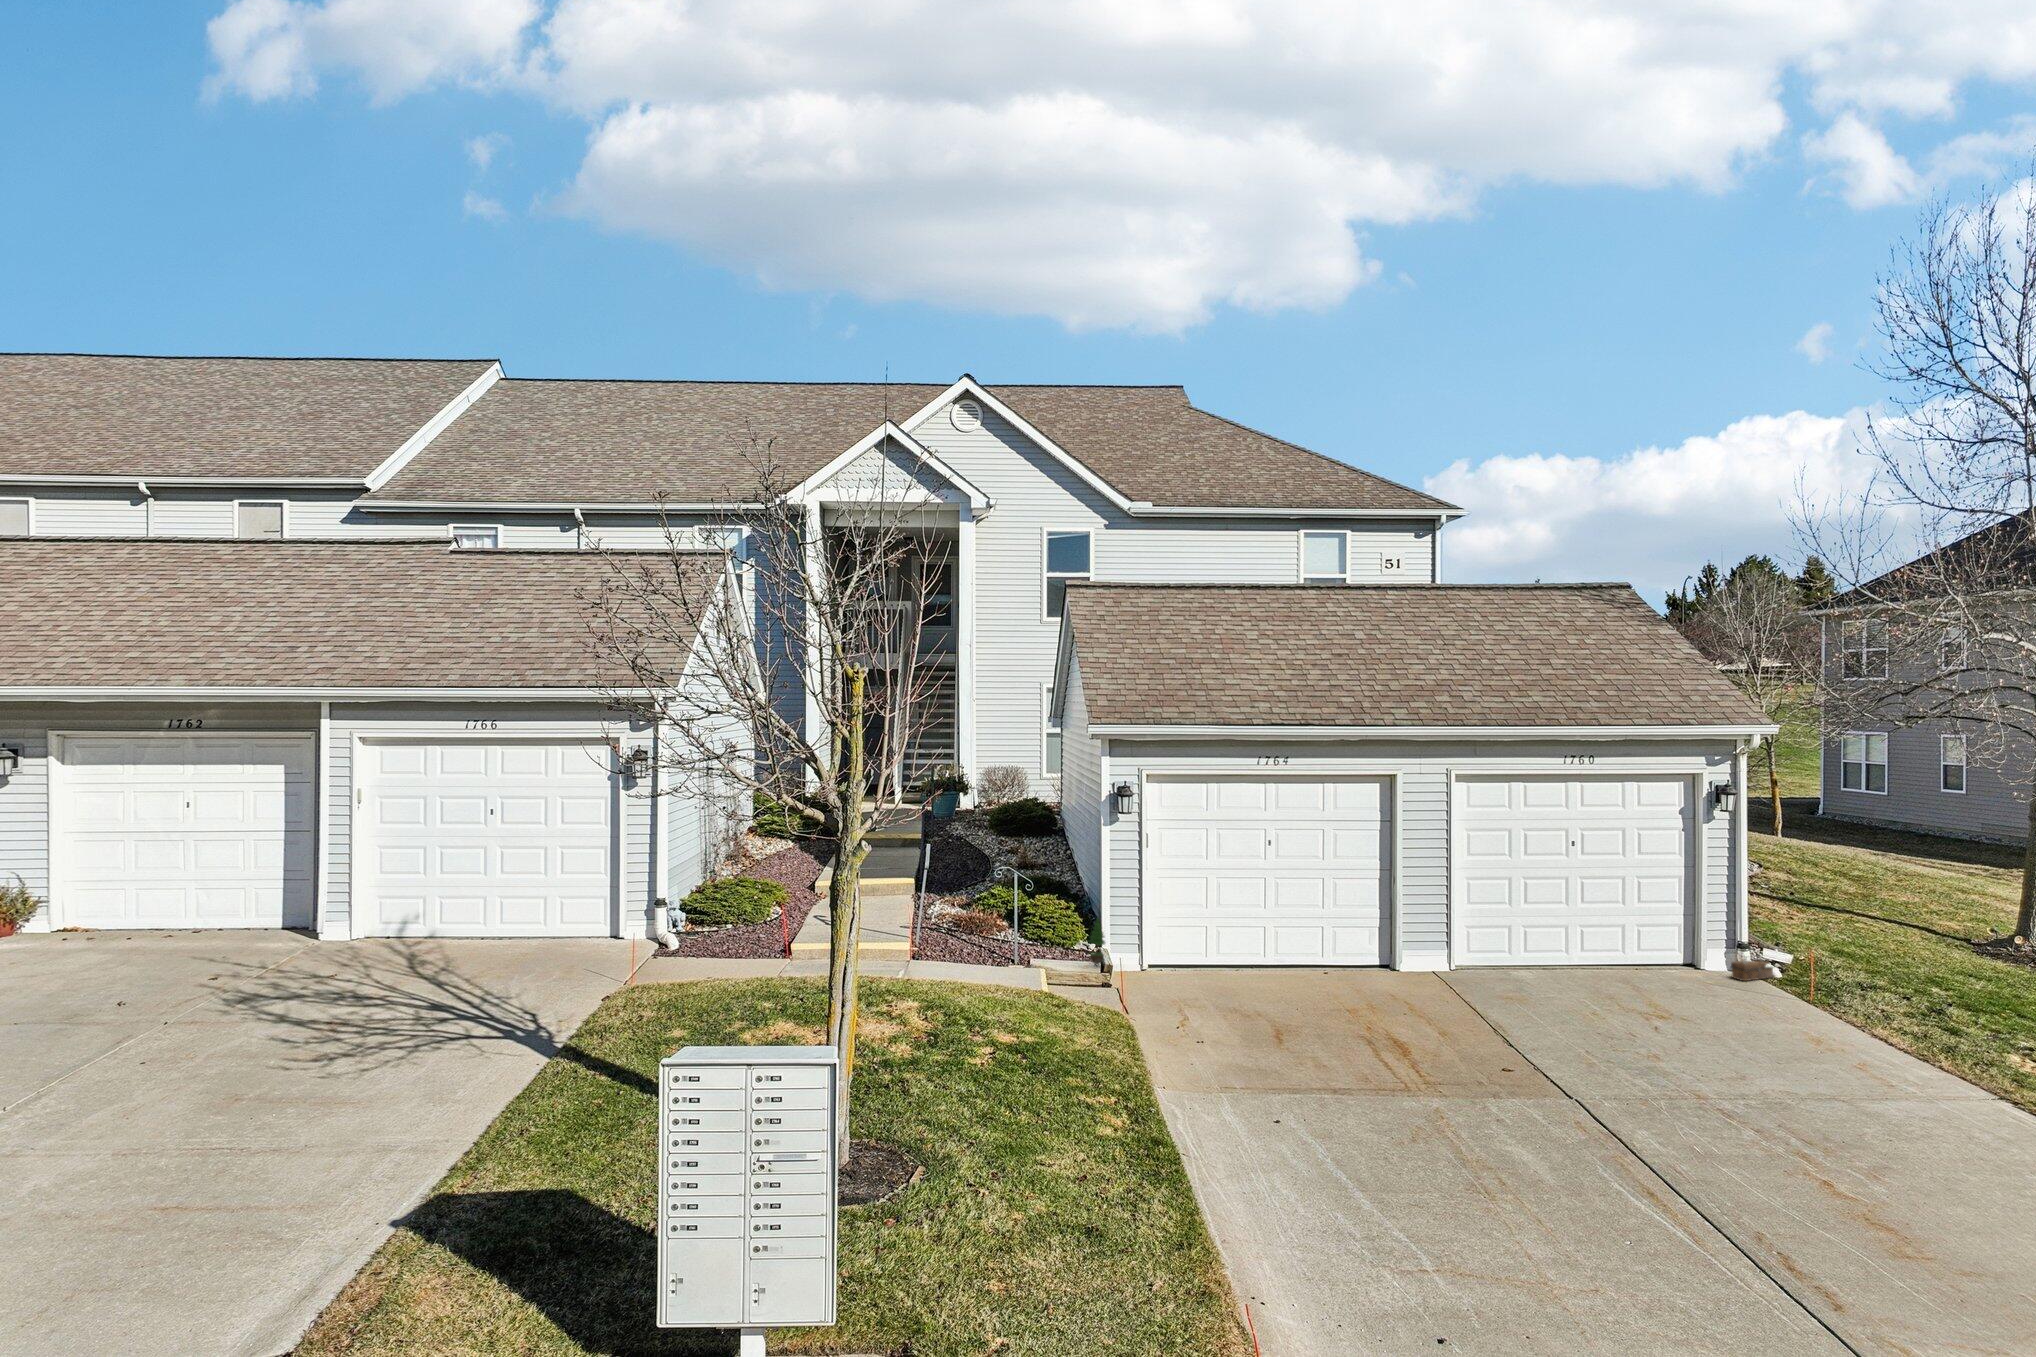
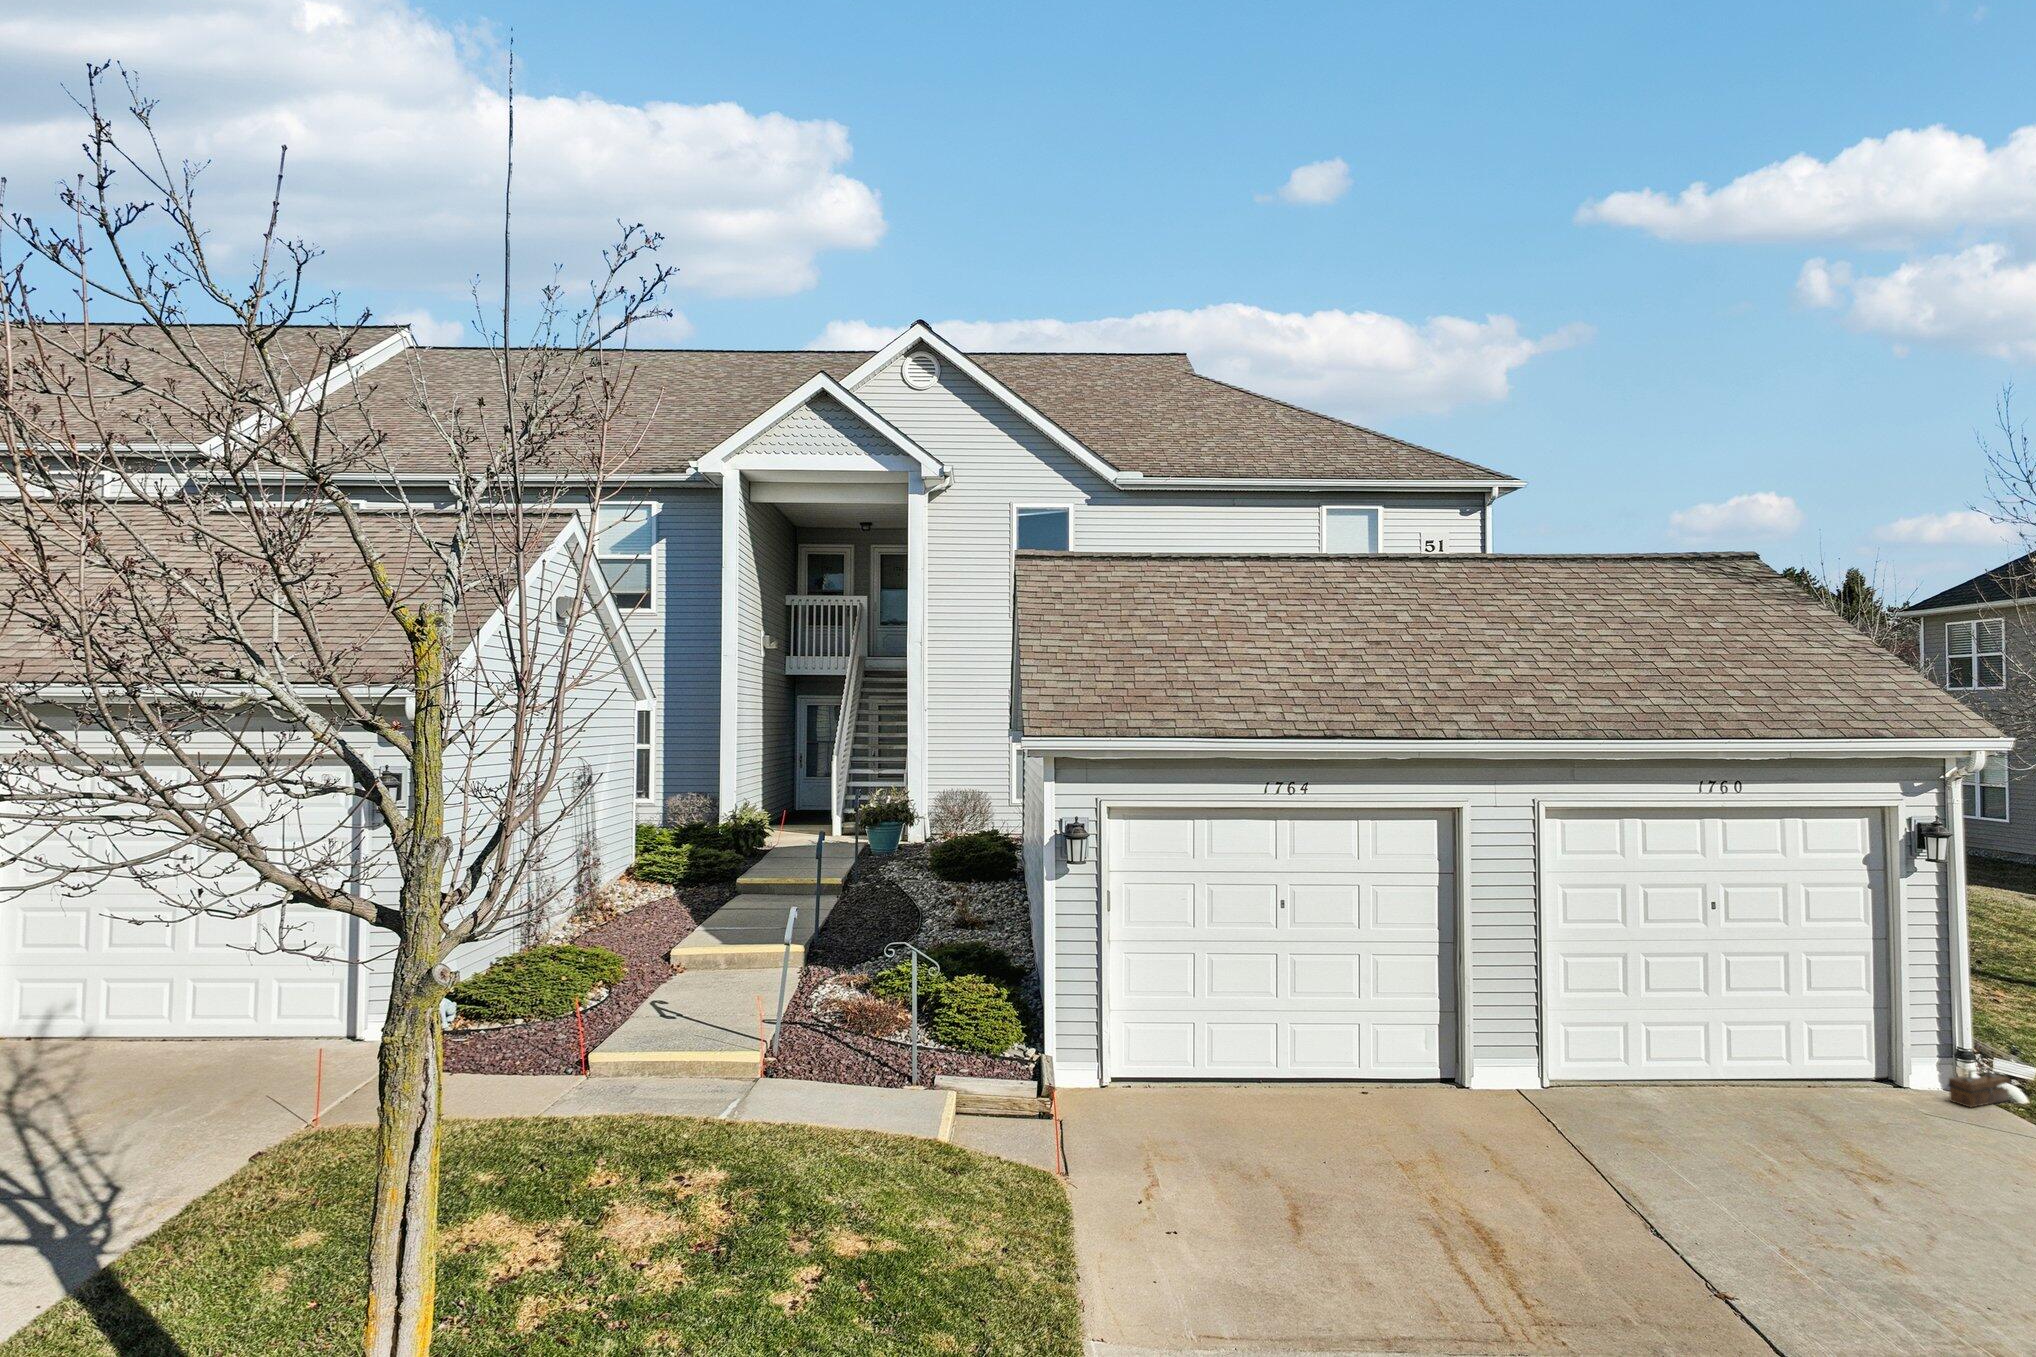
potted tree: present [1090,919,1105,965] -> none [1022,1011,1047,1083]

